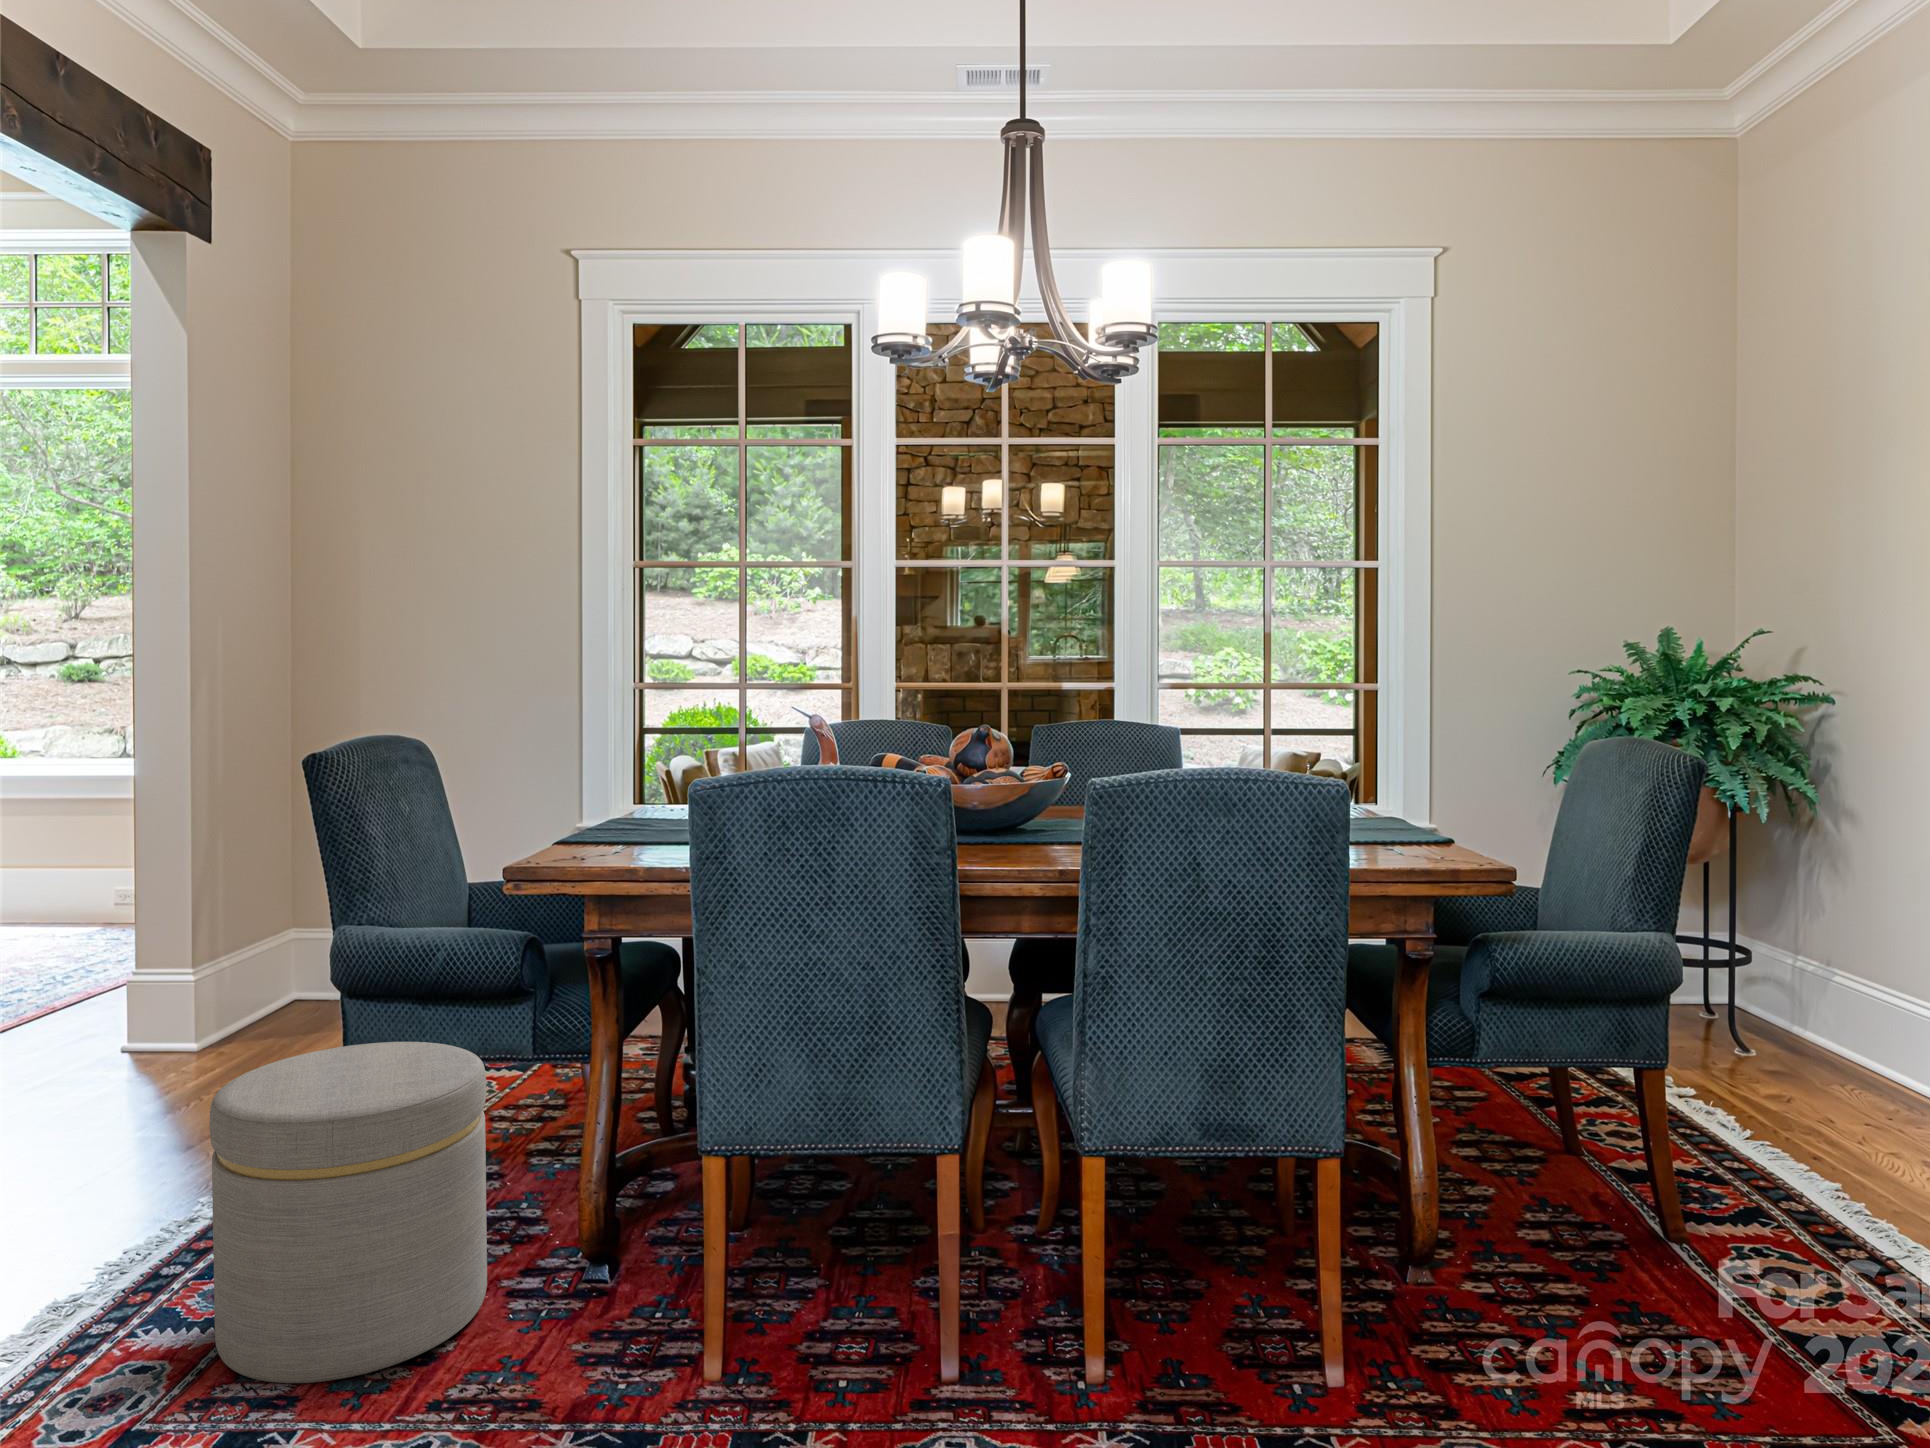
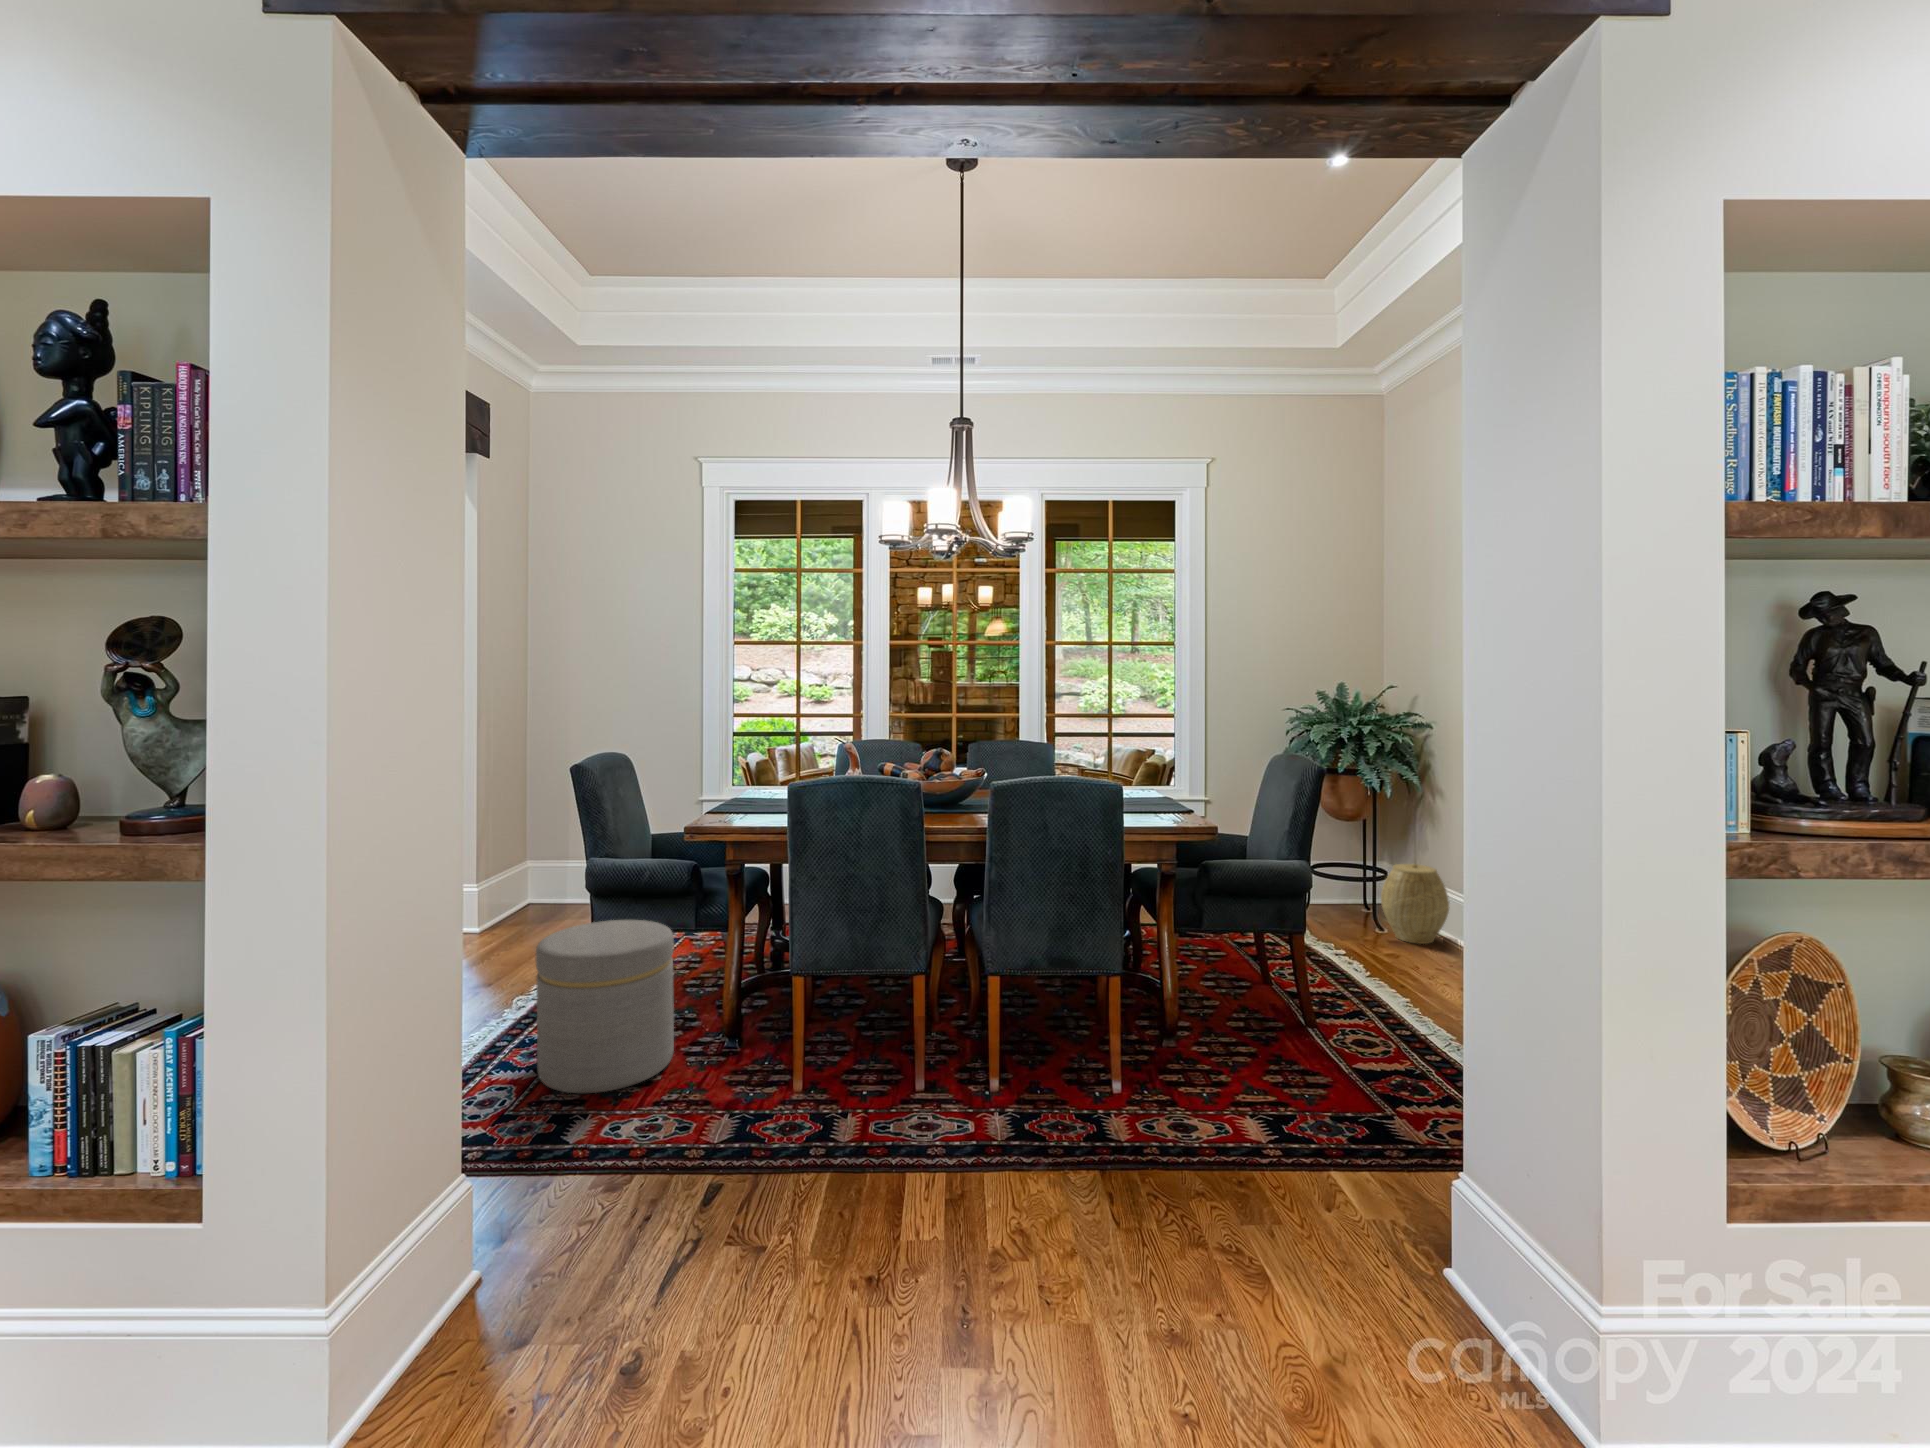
woven basket: none [1747,937,1869,1074] -> present [1381,864,1449,944]

